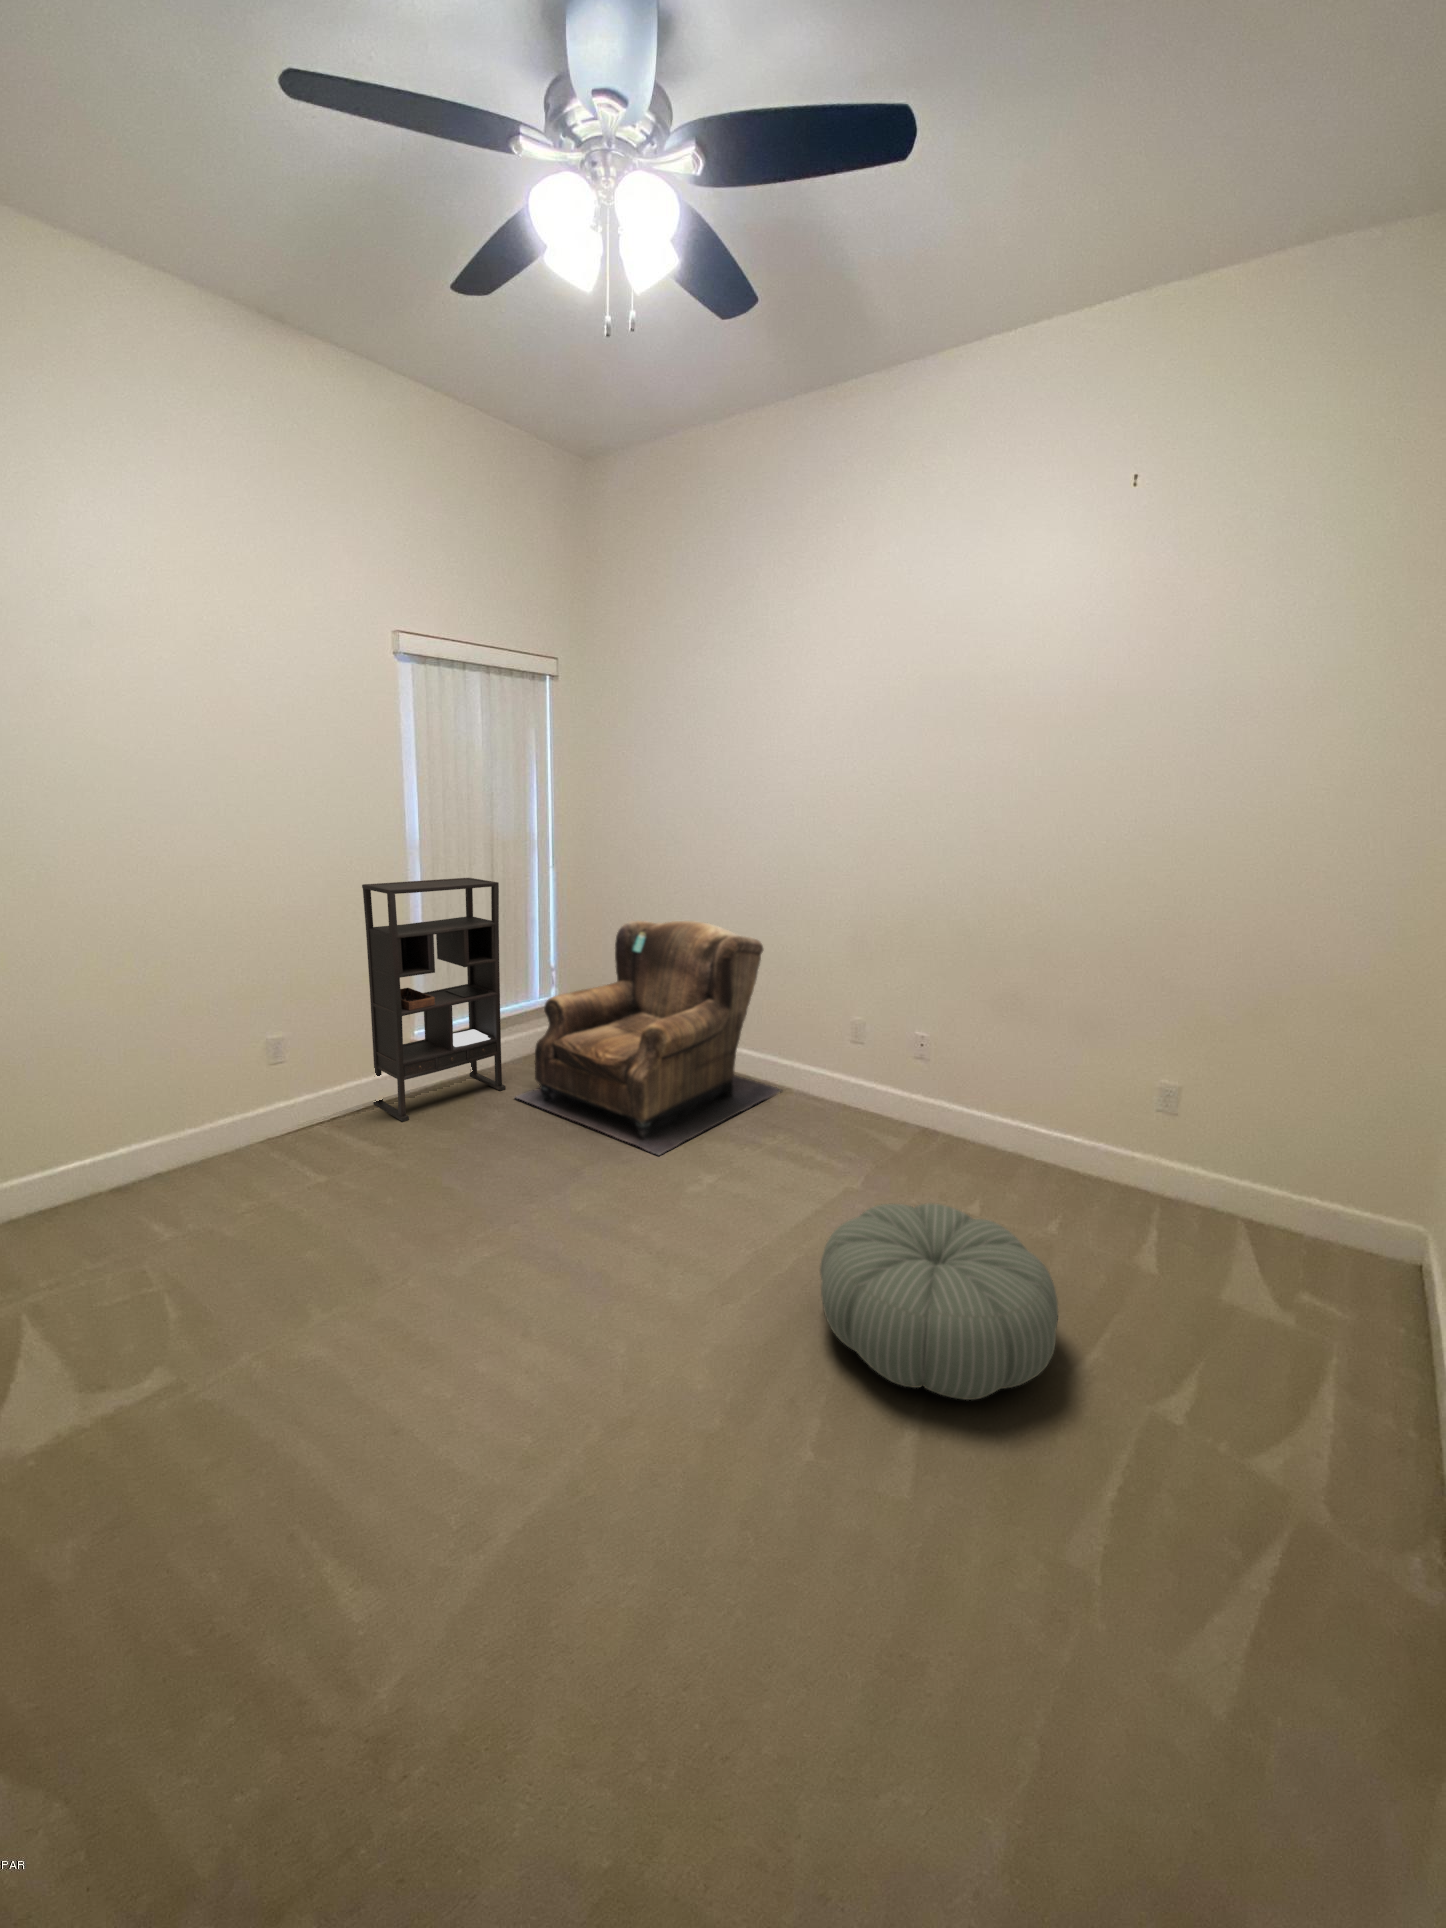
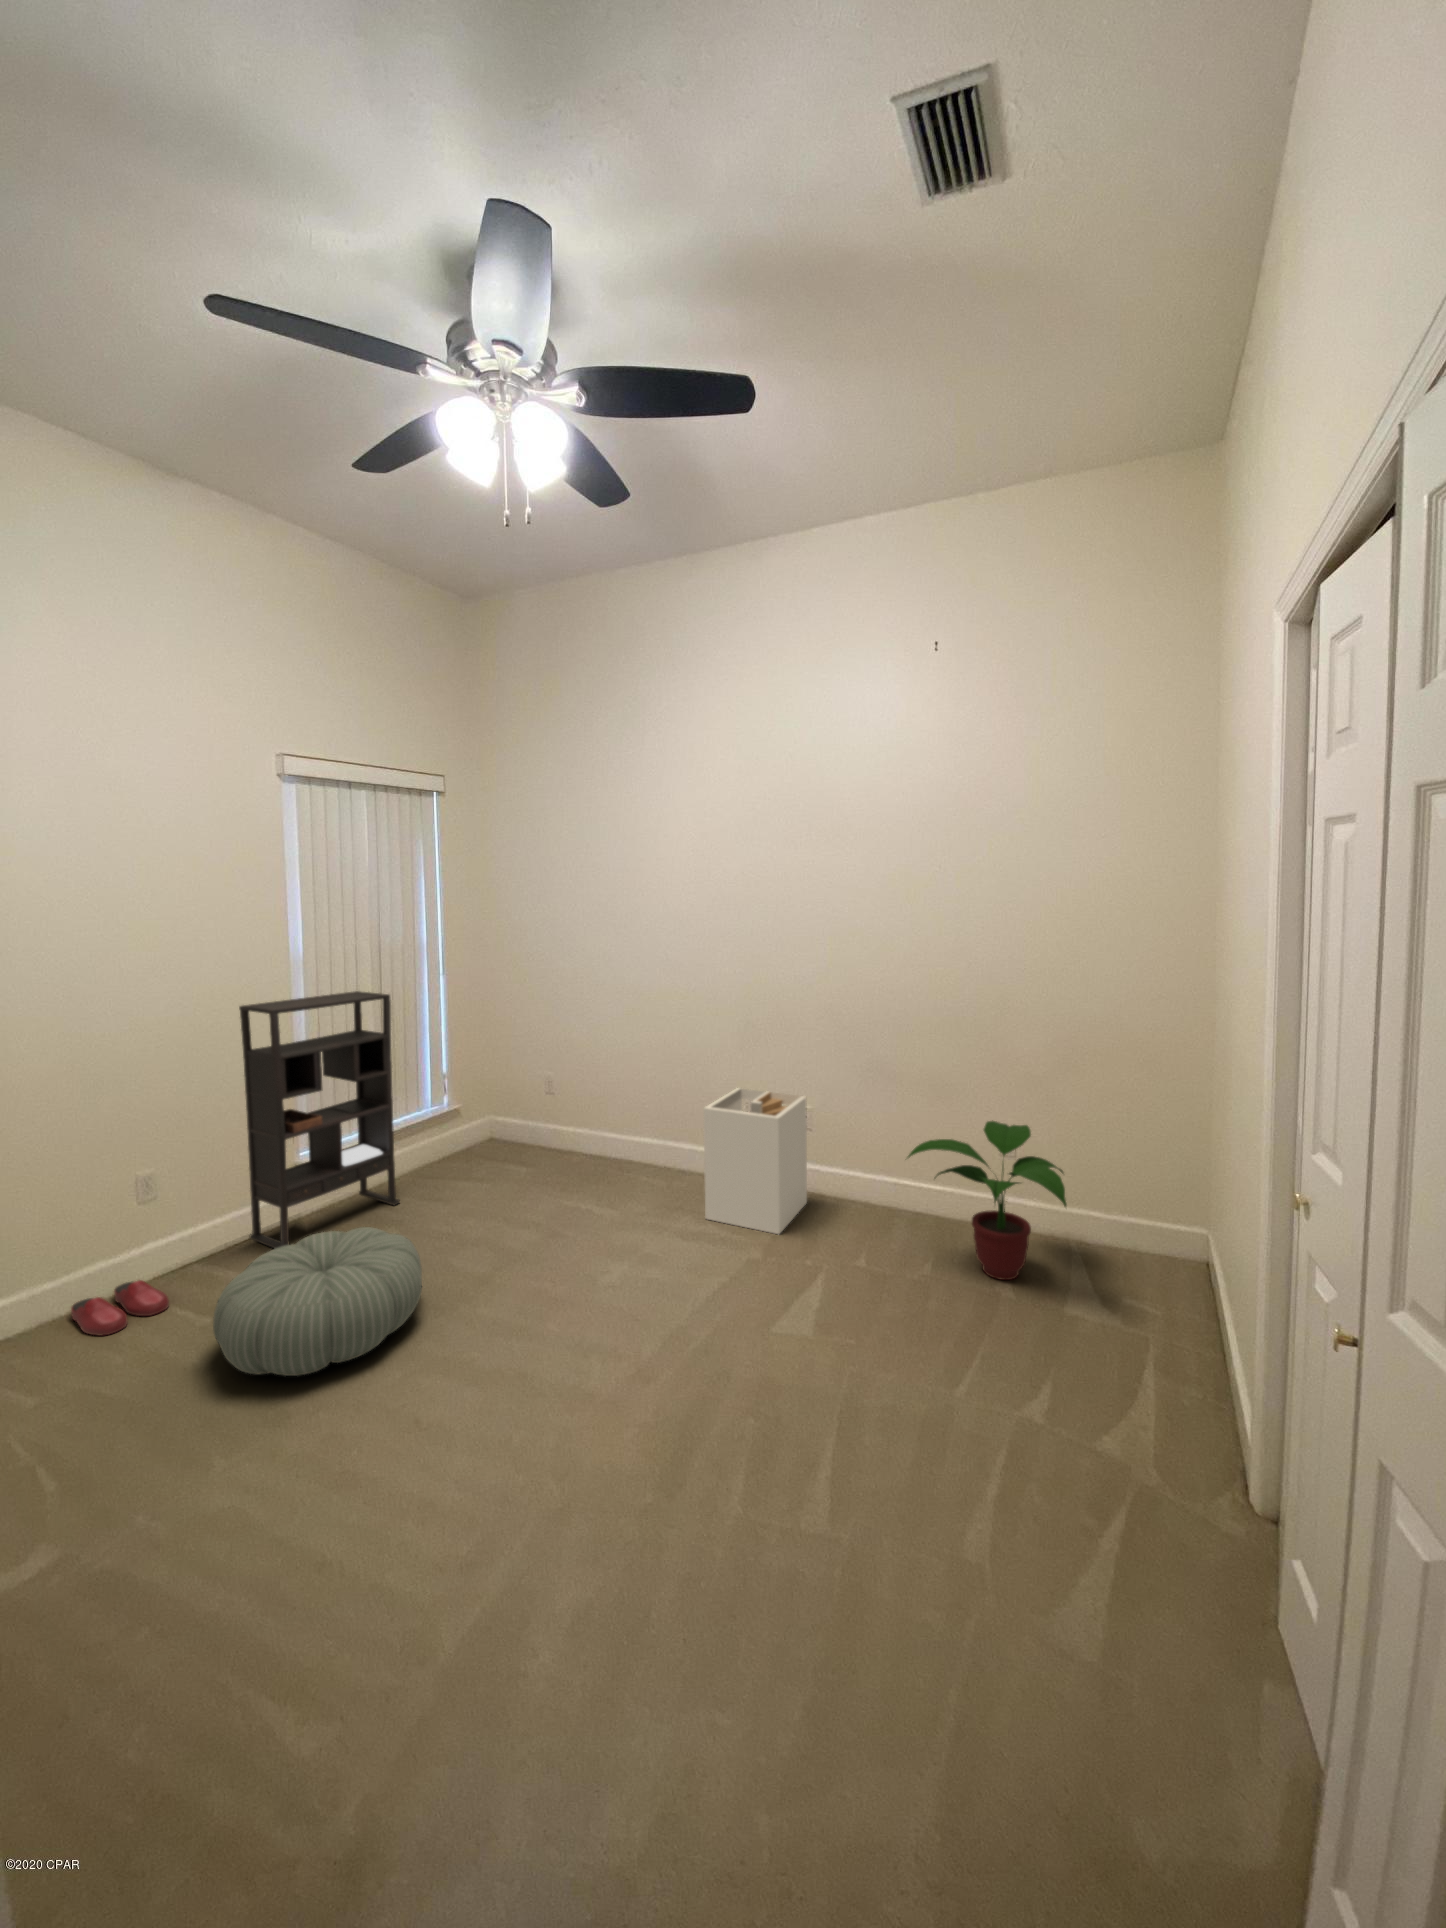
armchair: present [516,921,781,1155] -> none [409,1019,680,1251]
laundry hamper: none [806,1007,930,1170] -> present [704,1088,807,1234]
potted plant: none [1042,1073,1252,1258] -> present [908,1121,1067,1280]
slippers: none [229,1128,305,1171] -> present [71,1280,169,1336]
pouf: present [820,1203,1058,1400] -> present [213,1227,422,1376]

